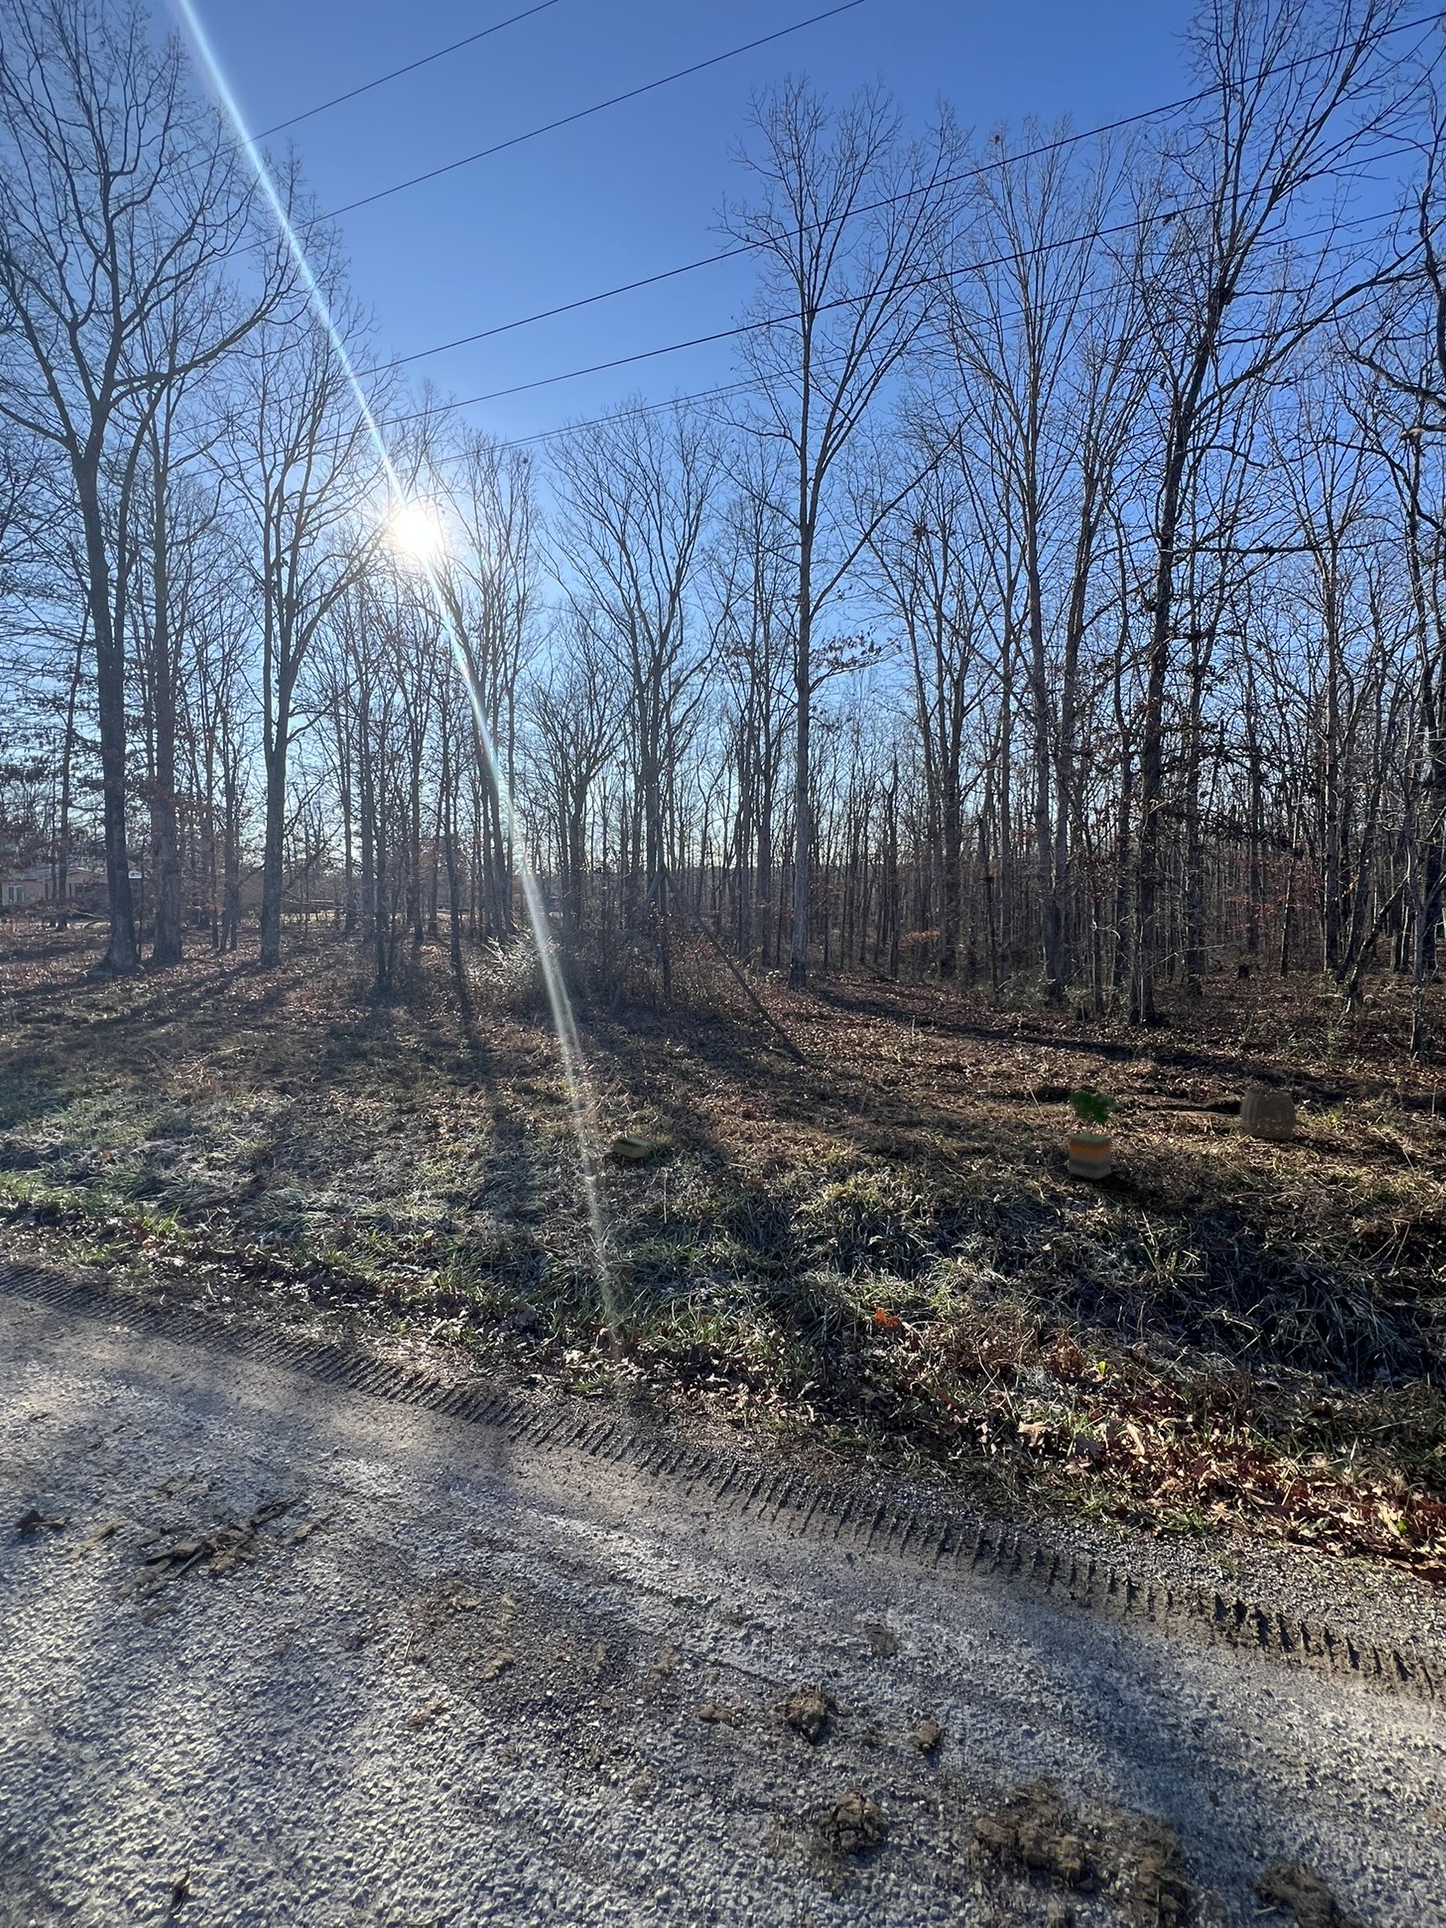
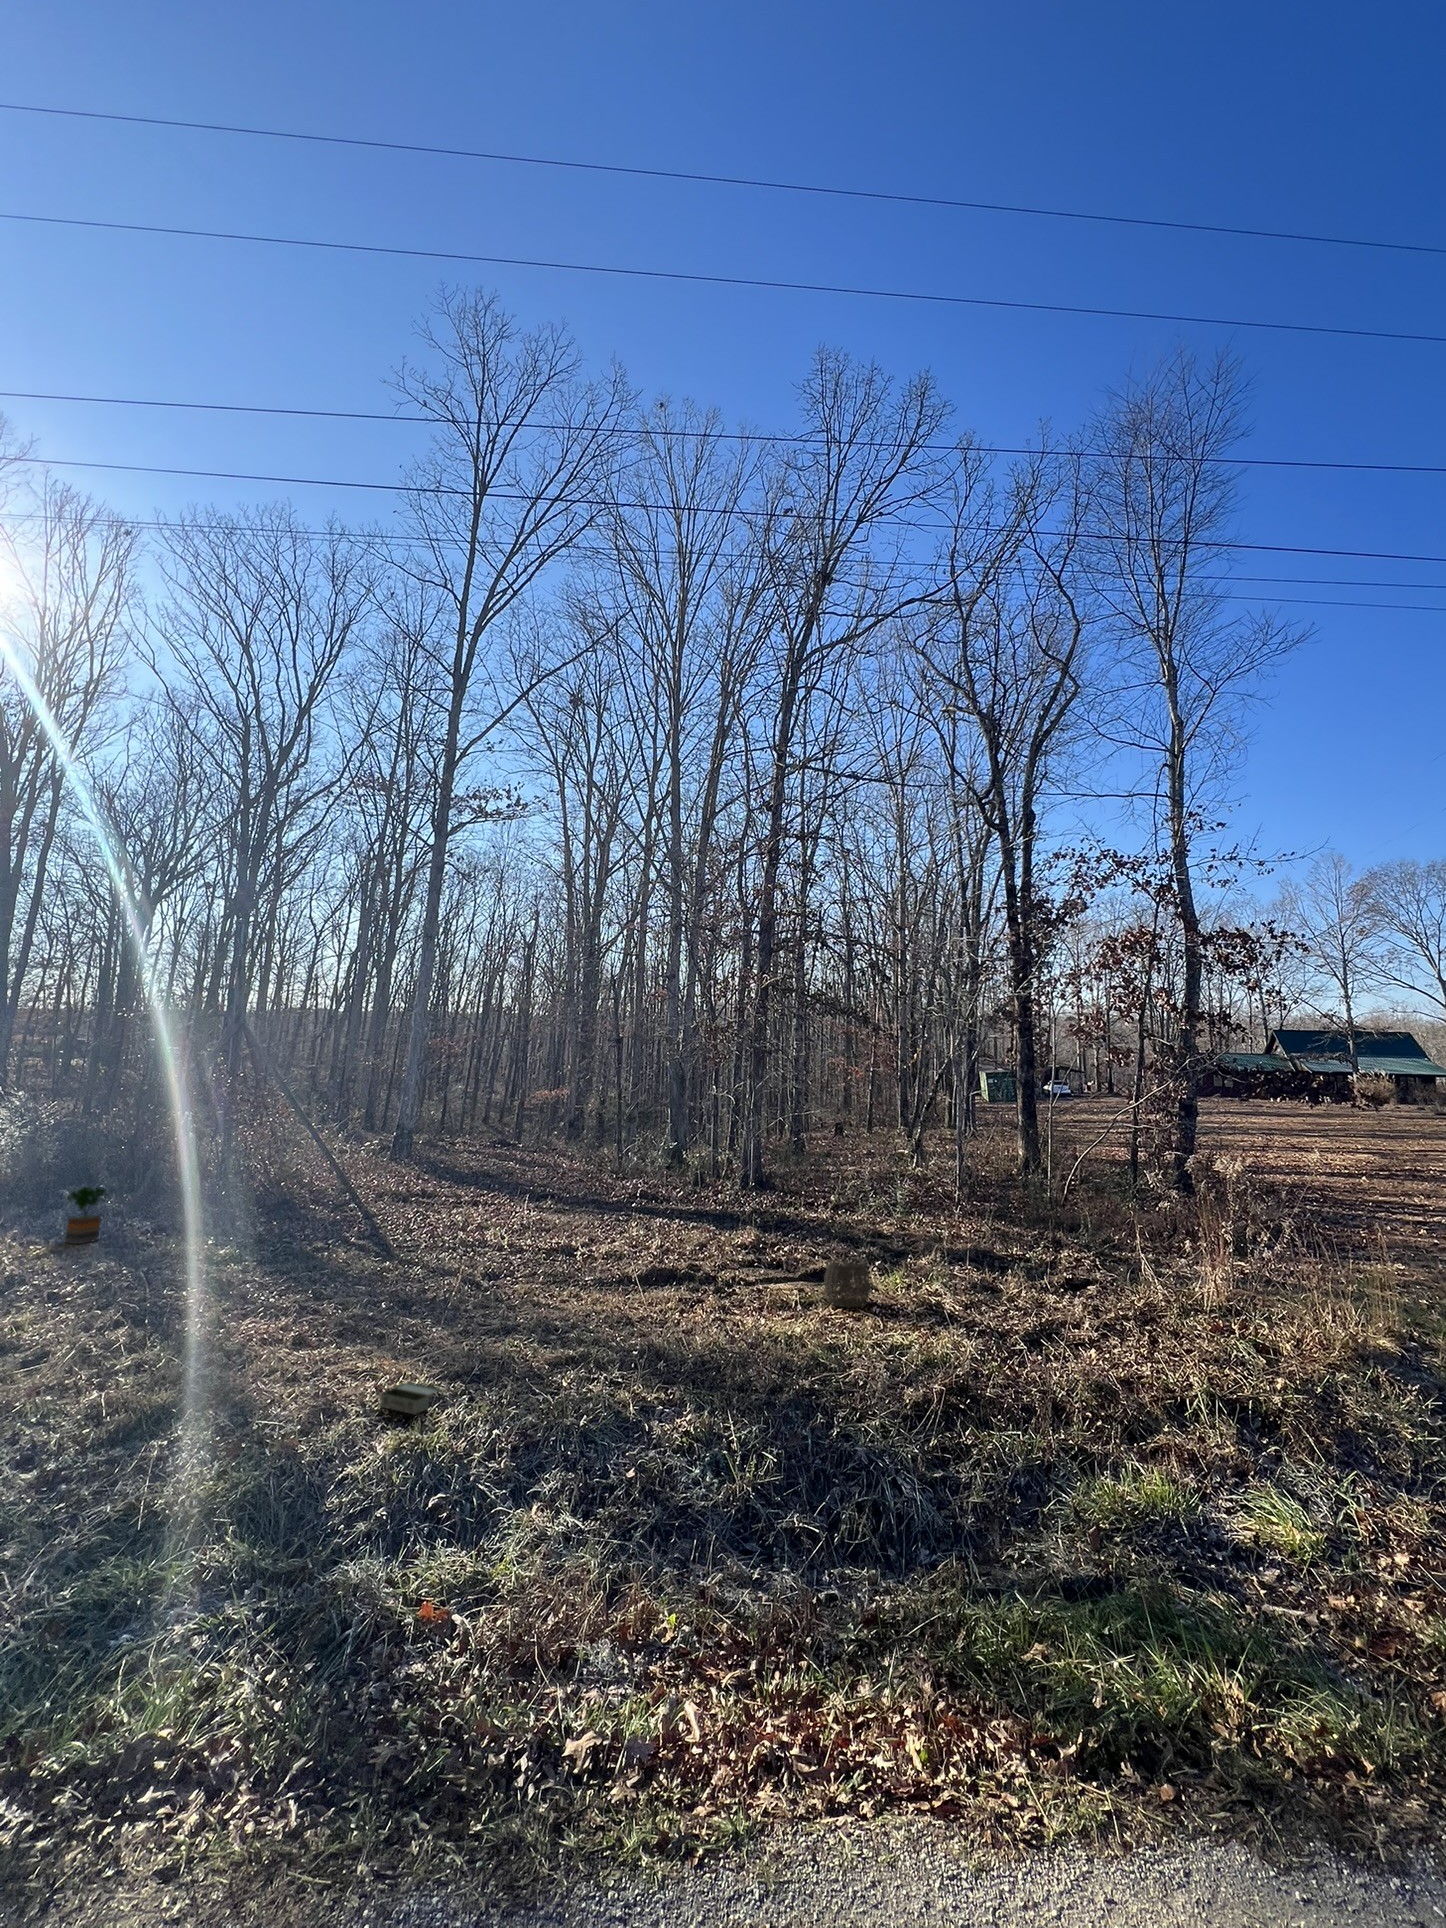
potted tree: present [1069,1092,1120,1179] -> present [65,1187,111,1244]
toolbox: present [612,1136,655,1158] -> present [380,1382,441,1414]

